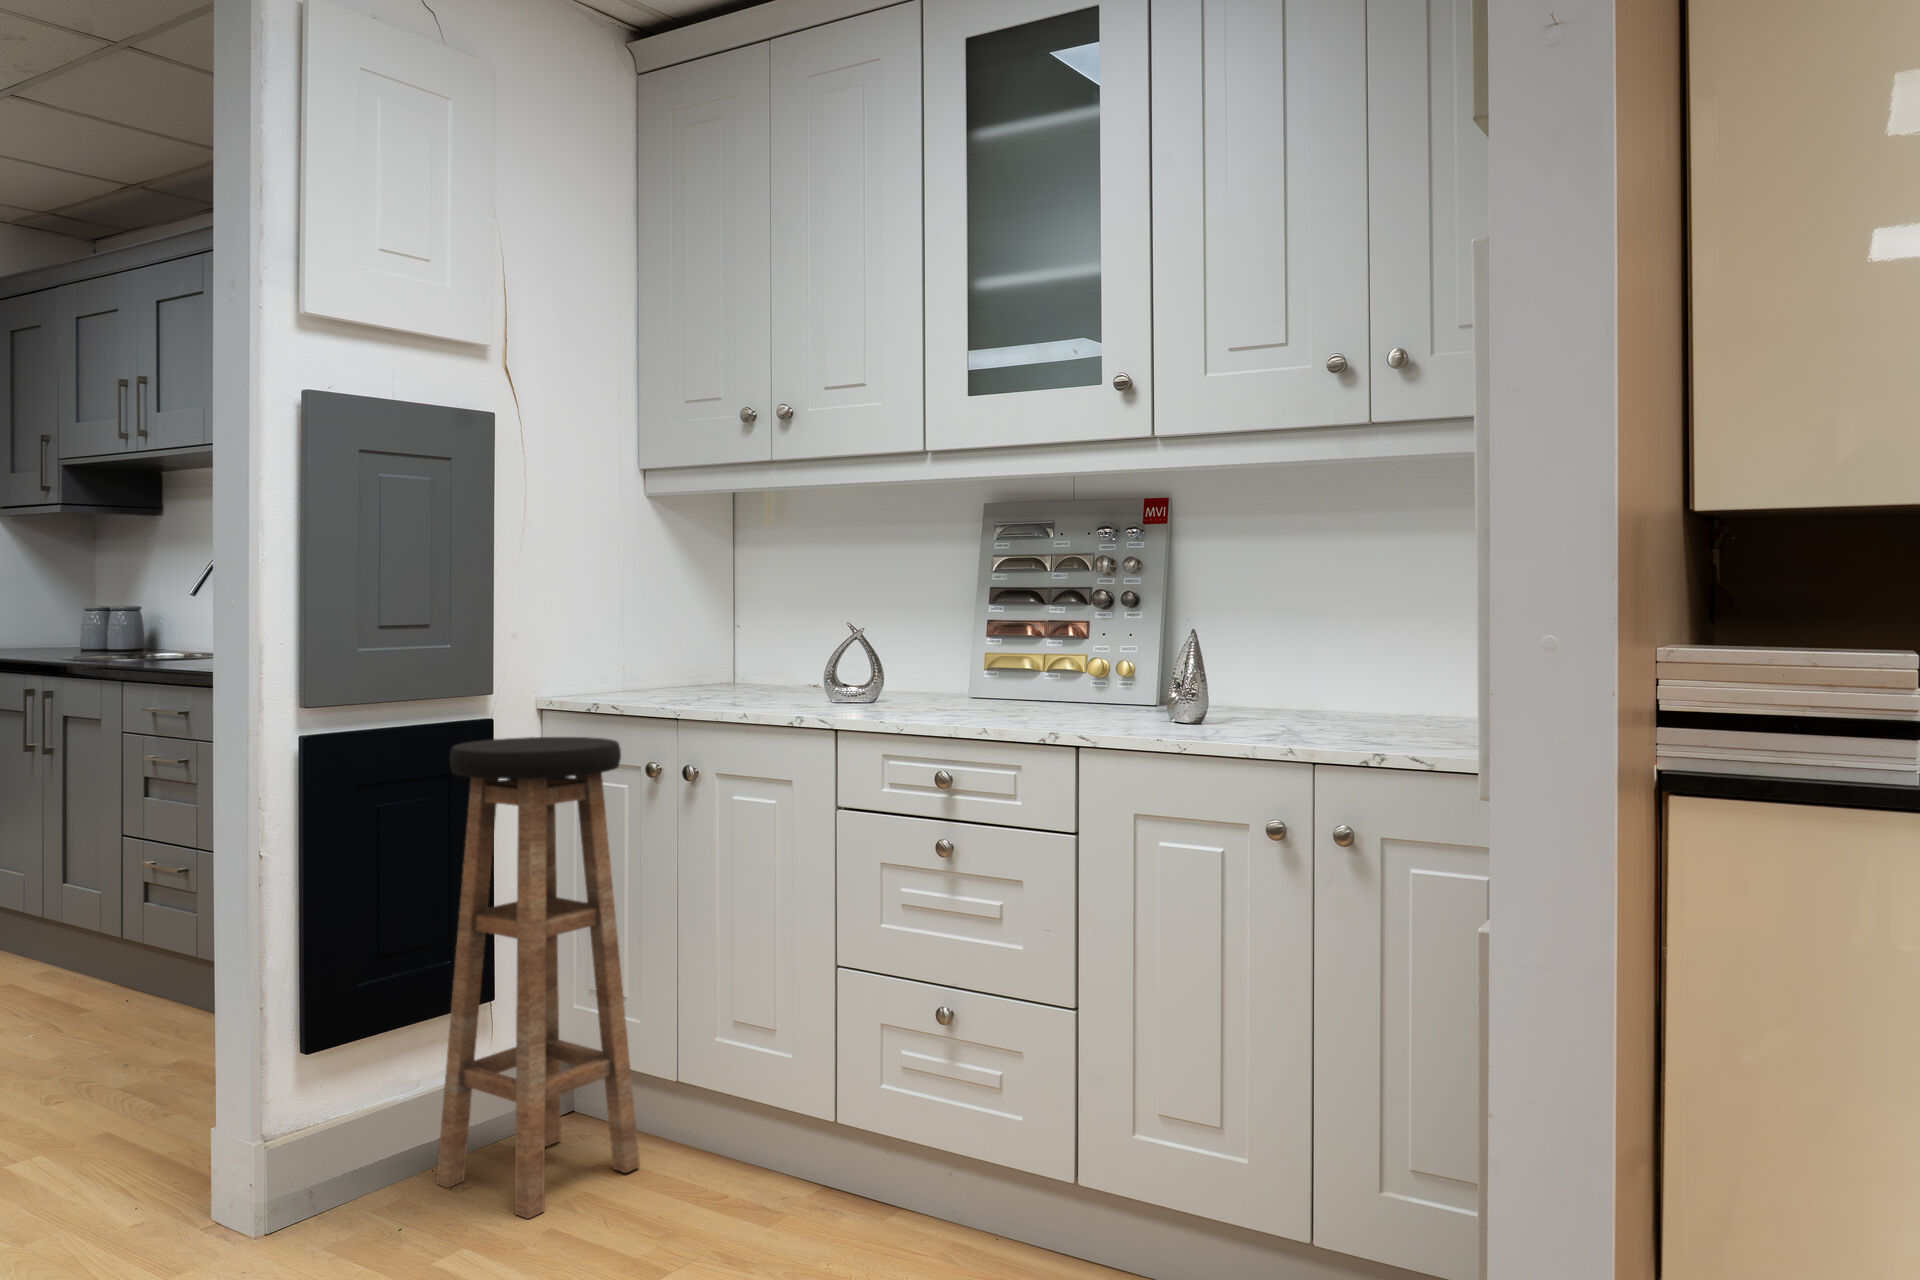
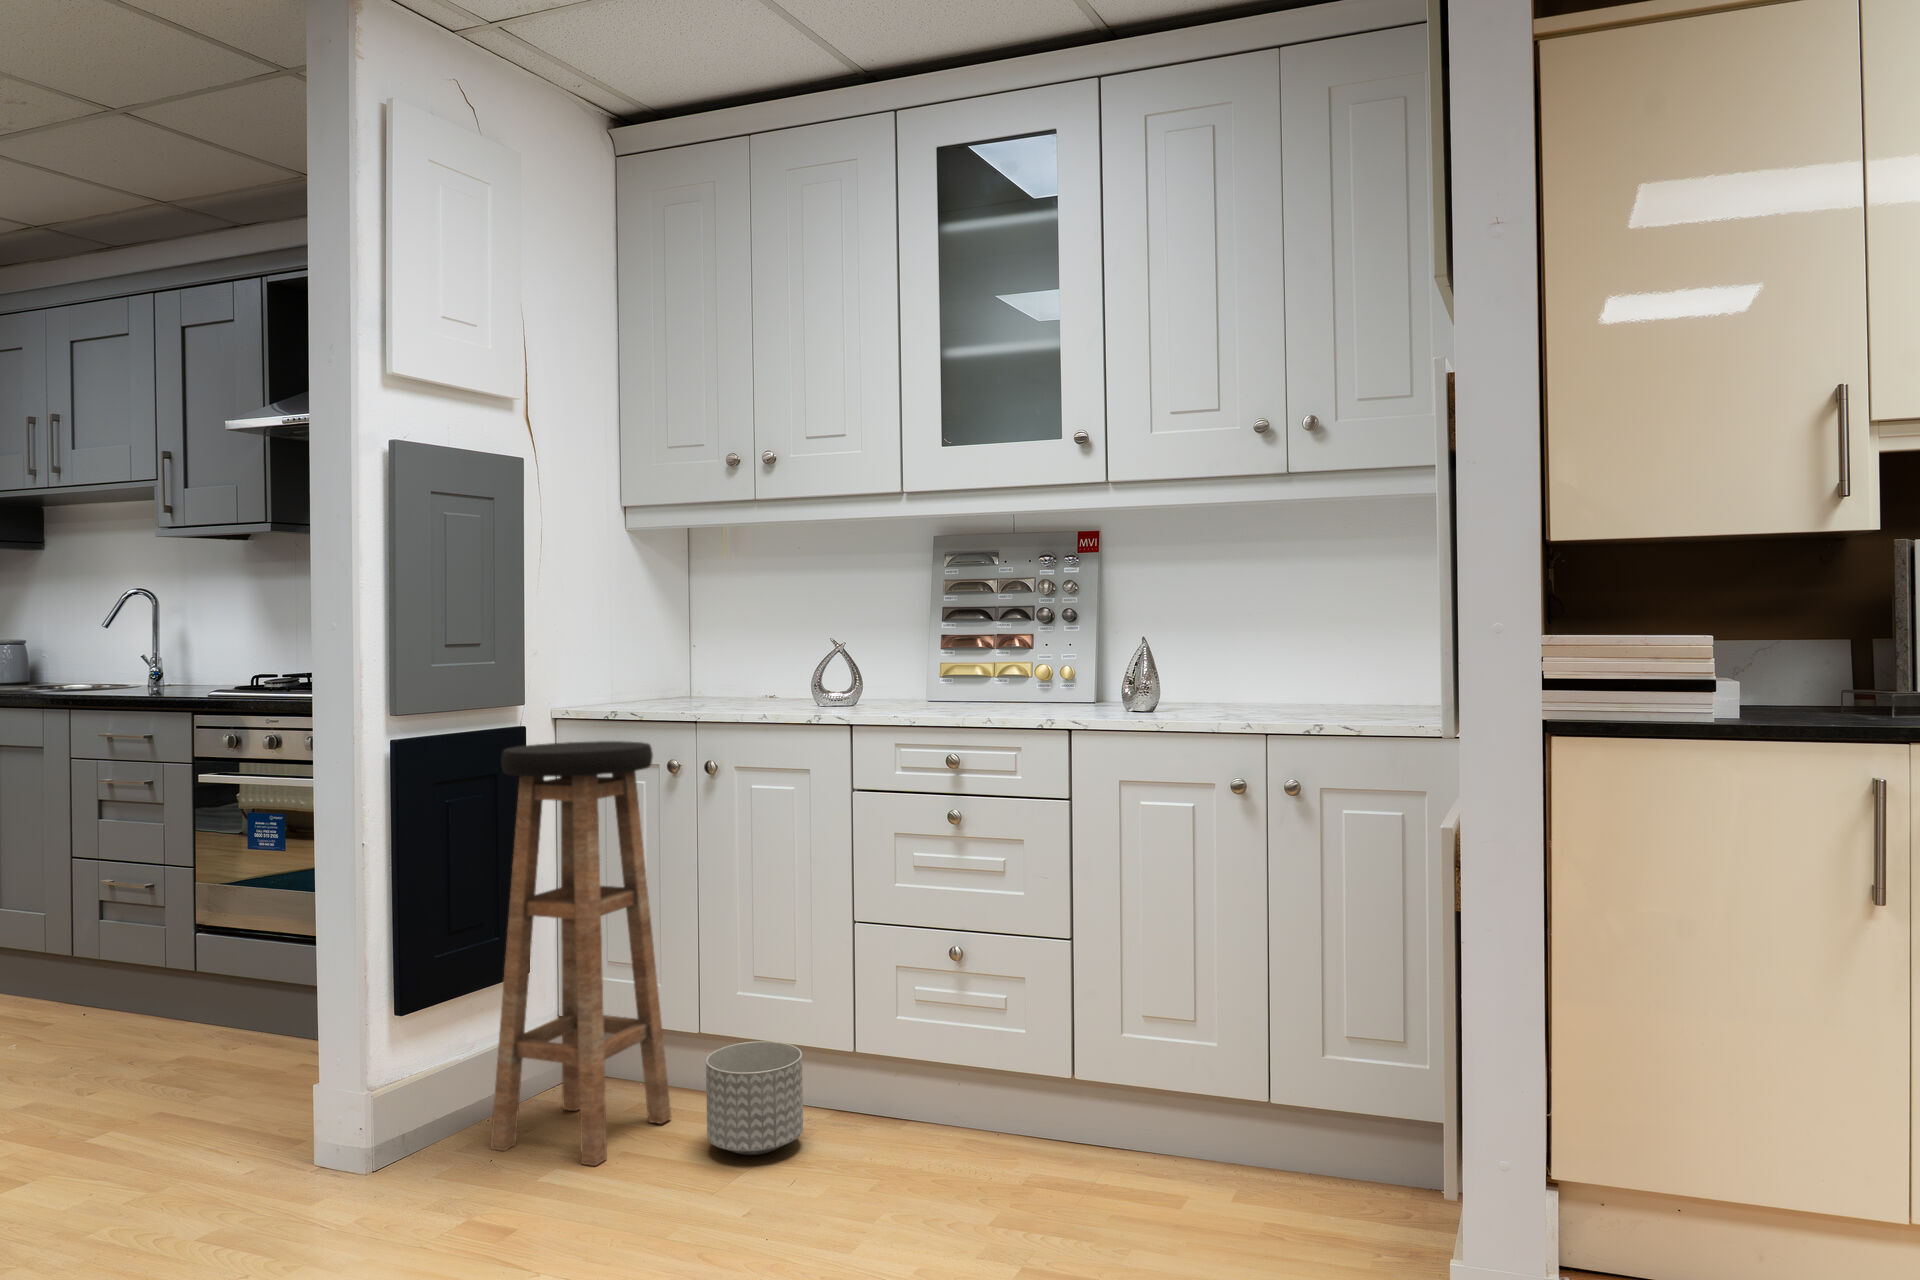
planter: none [653,1091,765,1225] -> present [706,1041,803,1155]

